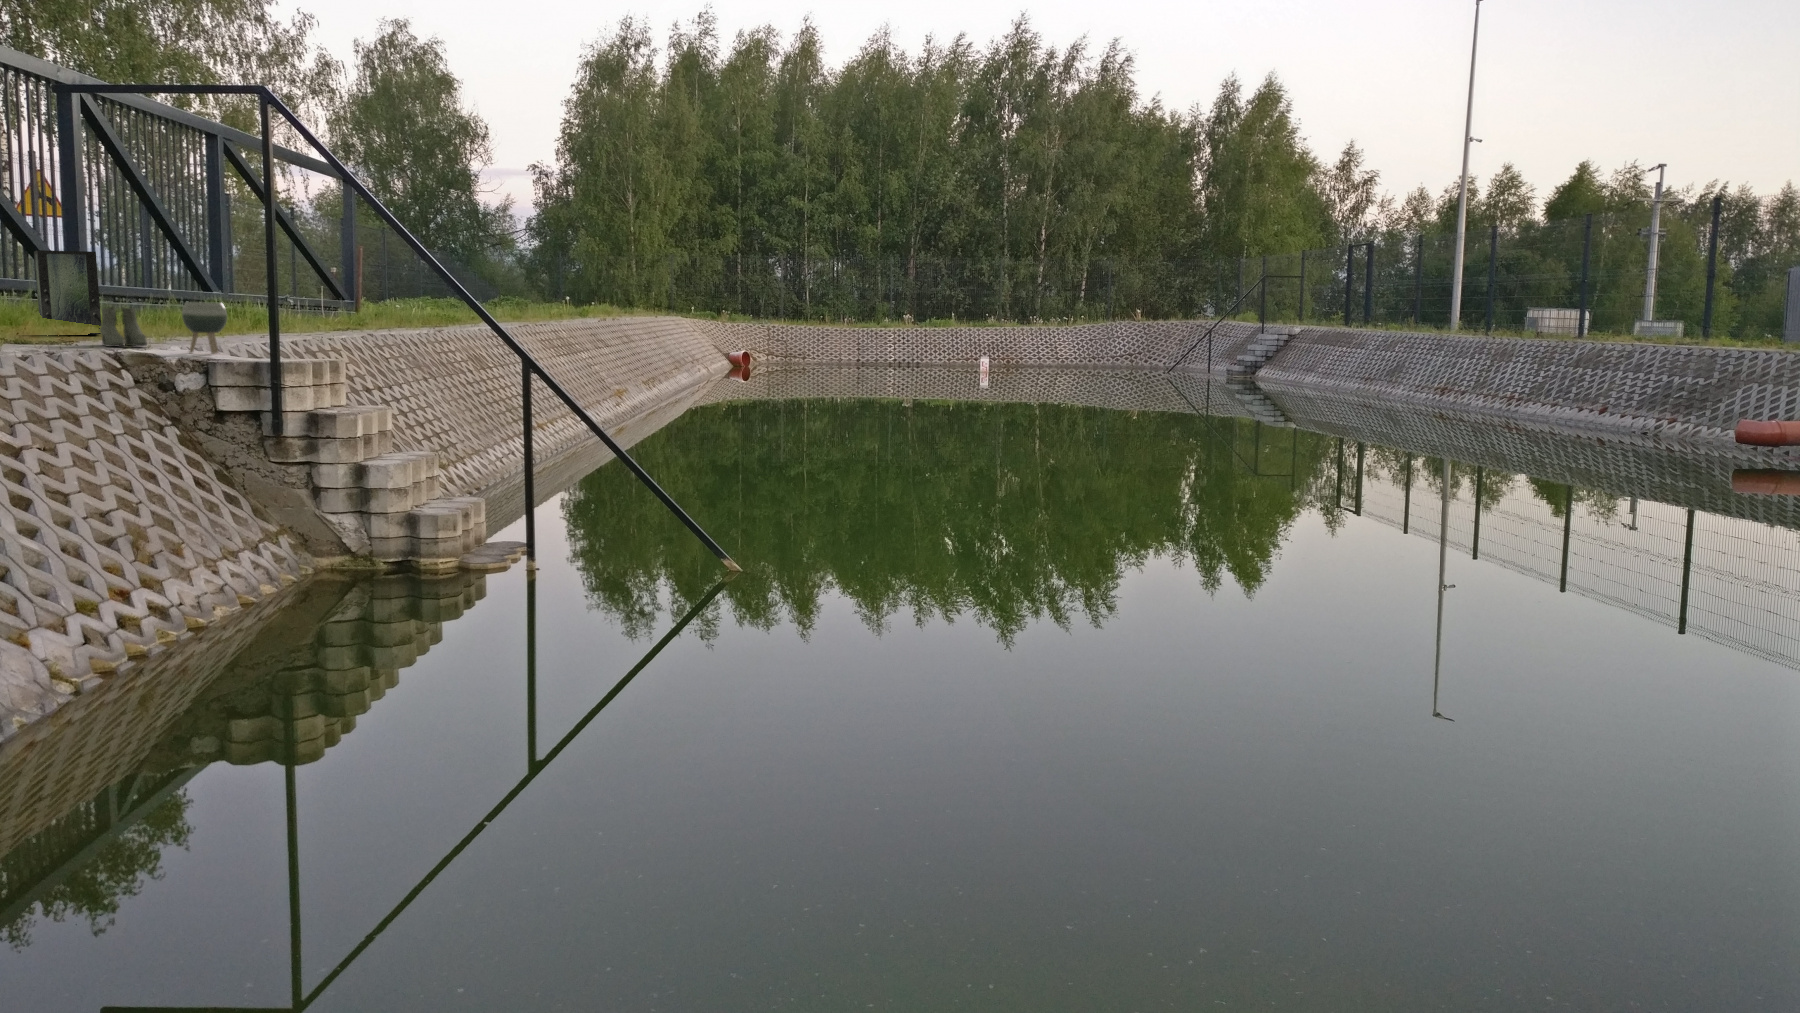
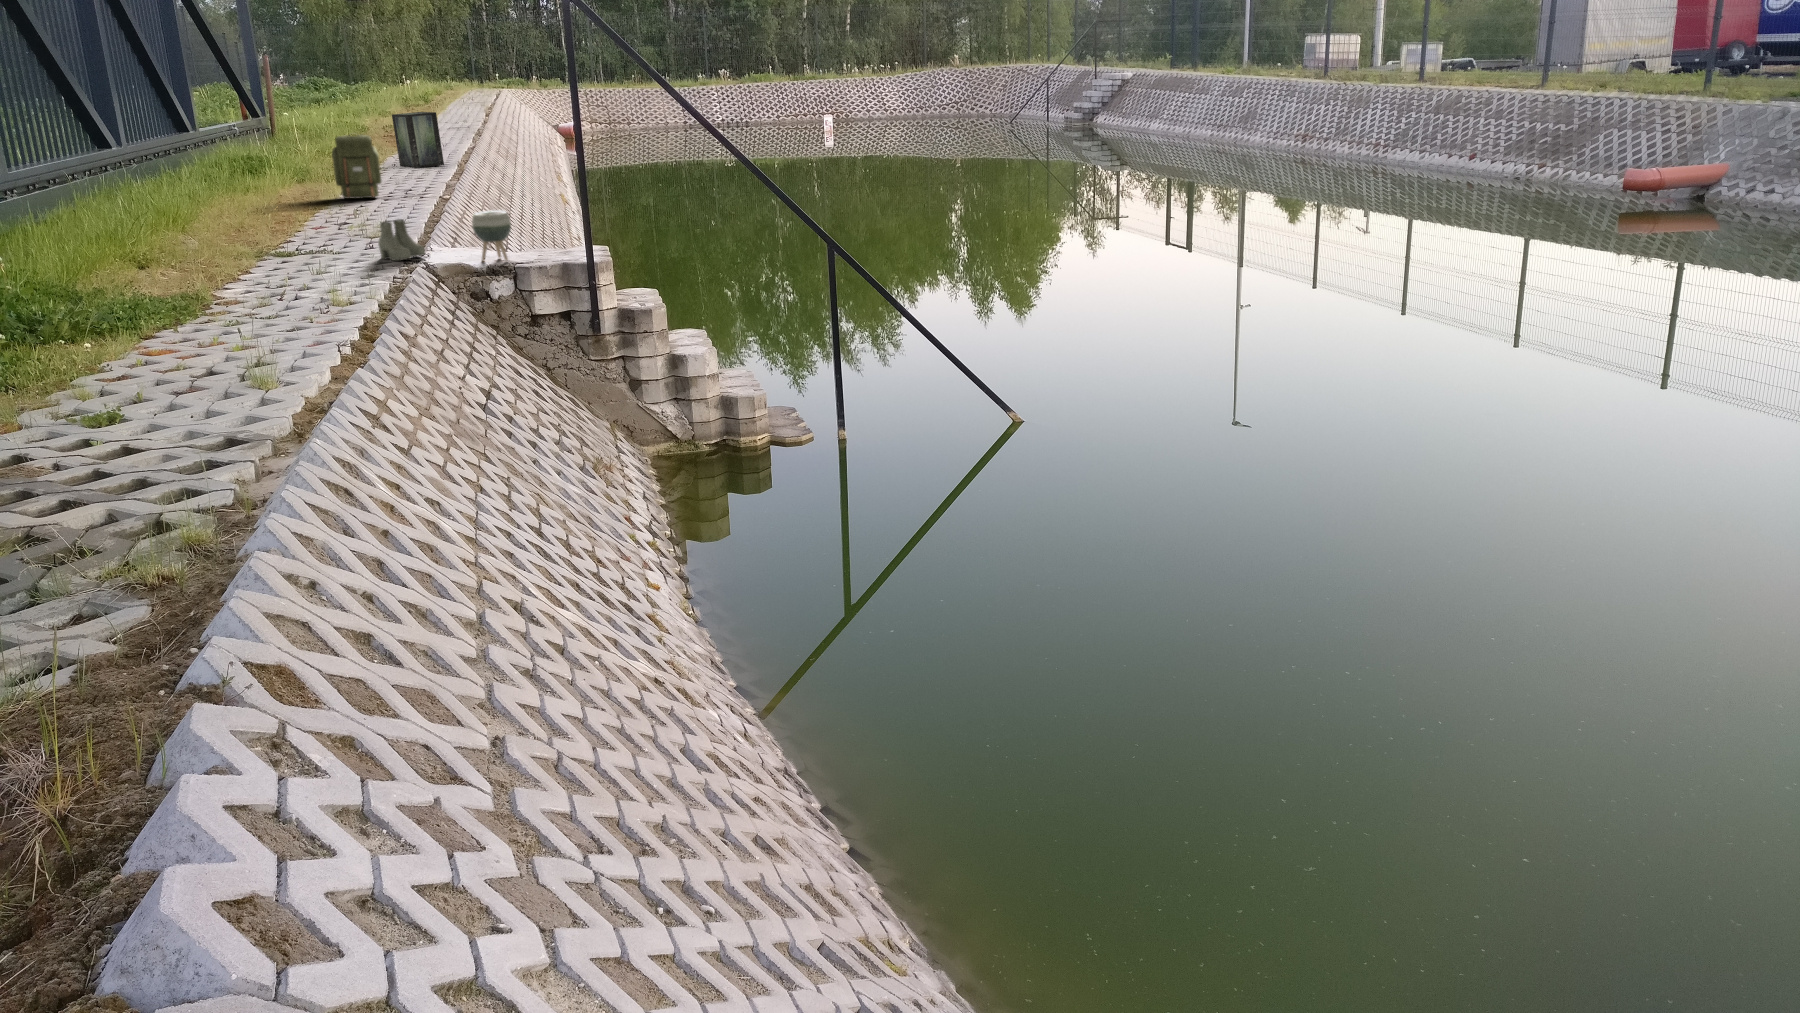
storage box: present [34,250,101,334] -> present [392,112,444,168]
backpack: none [236,264,287,328] -> present [332,134,381,199]

